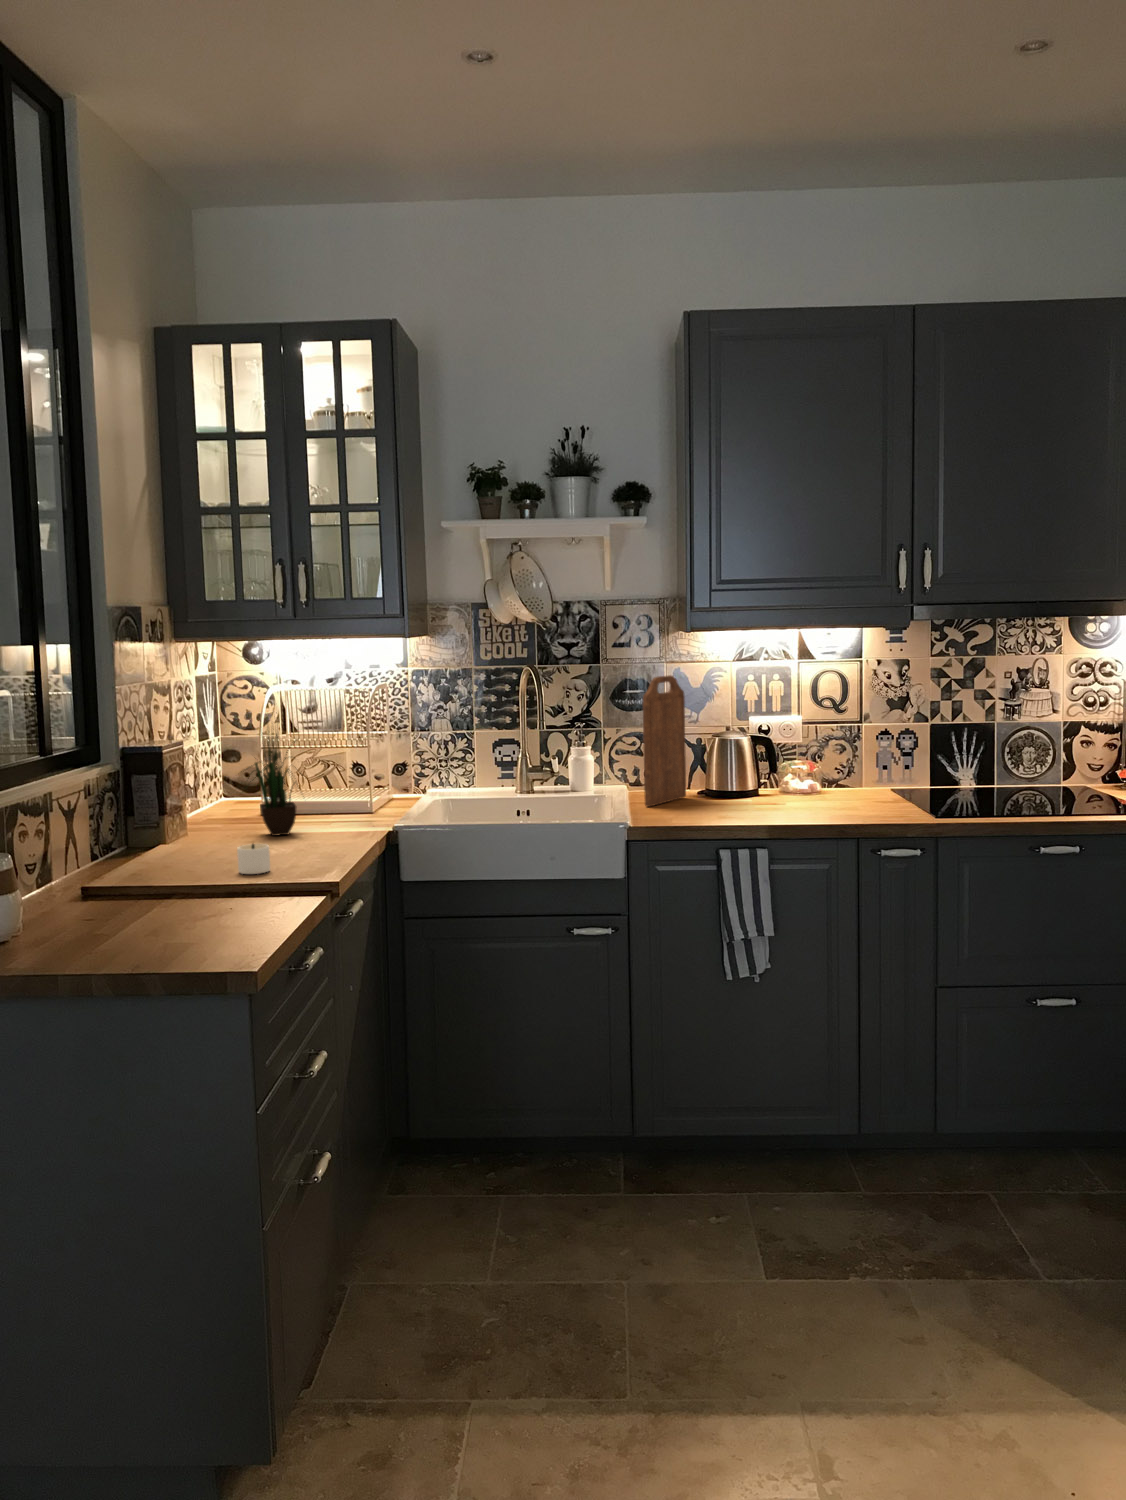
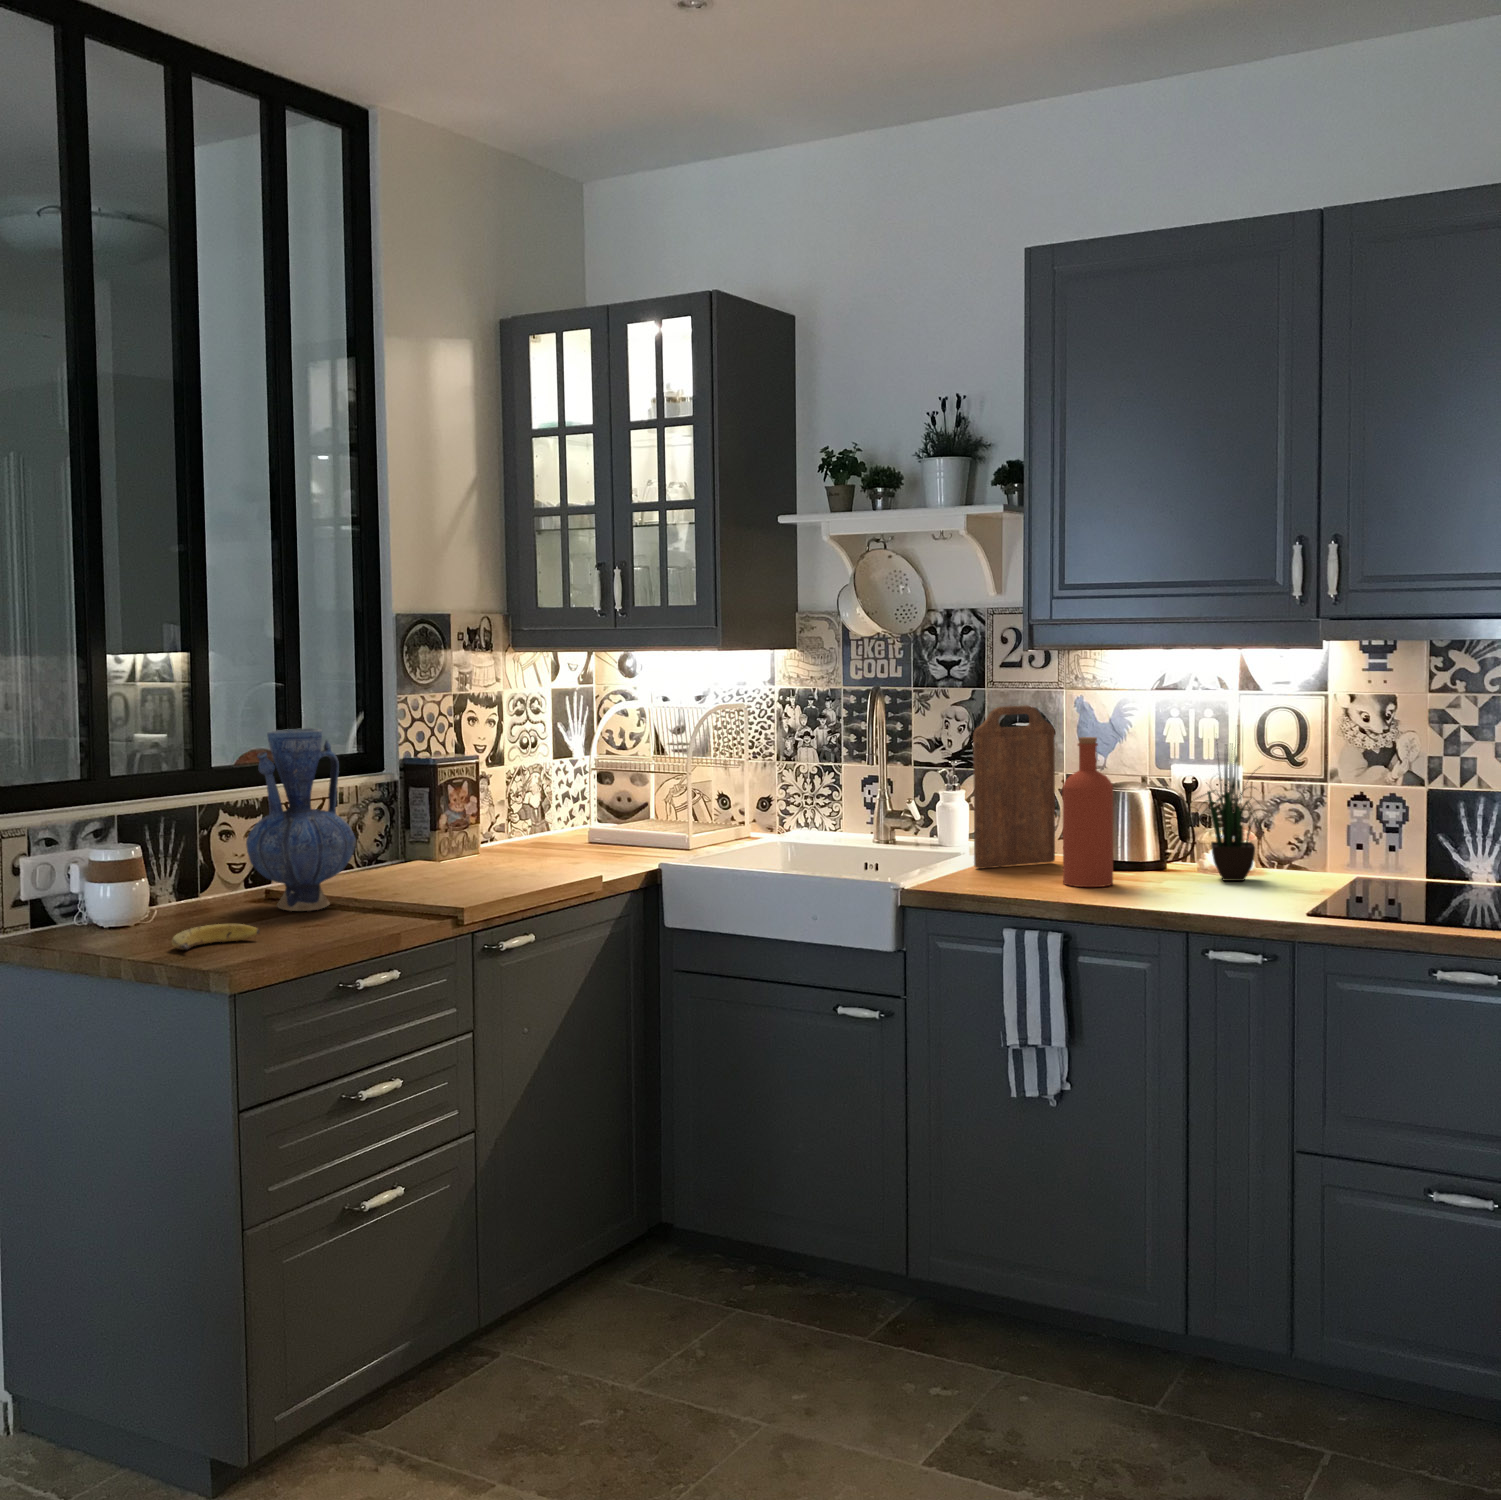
bottle: none [731,697,771,813] -> present [1063,737,1113,887]
vase: none [95,718,210,905] -> present [246,728,356,911]
potted plant: present [250,730,301,836] -> present [1188,744,1261,881]
candle: present [237,844,270,874] -> none [425,863,471,895]
fruit: none [133,923,203,958] -> present [172,924,259,949]

